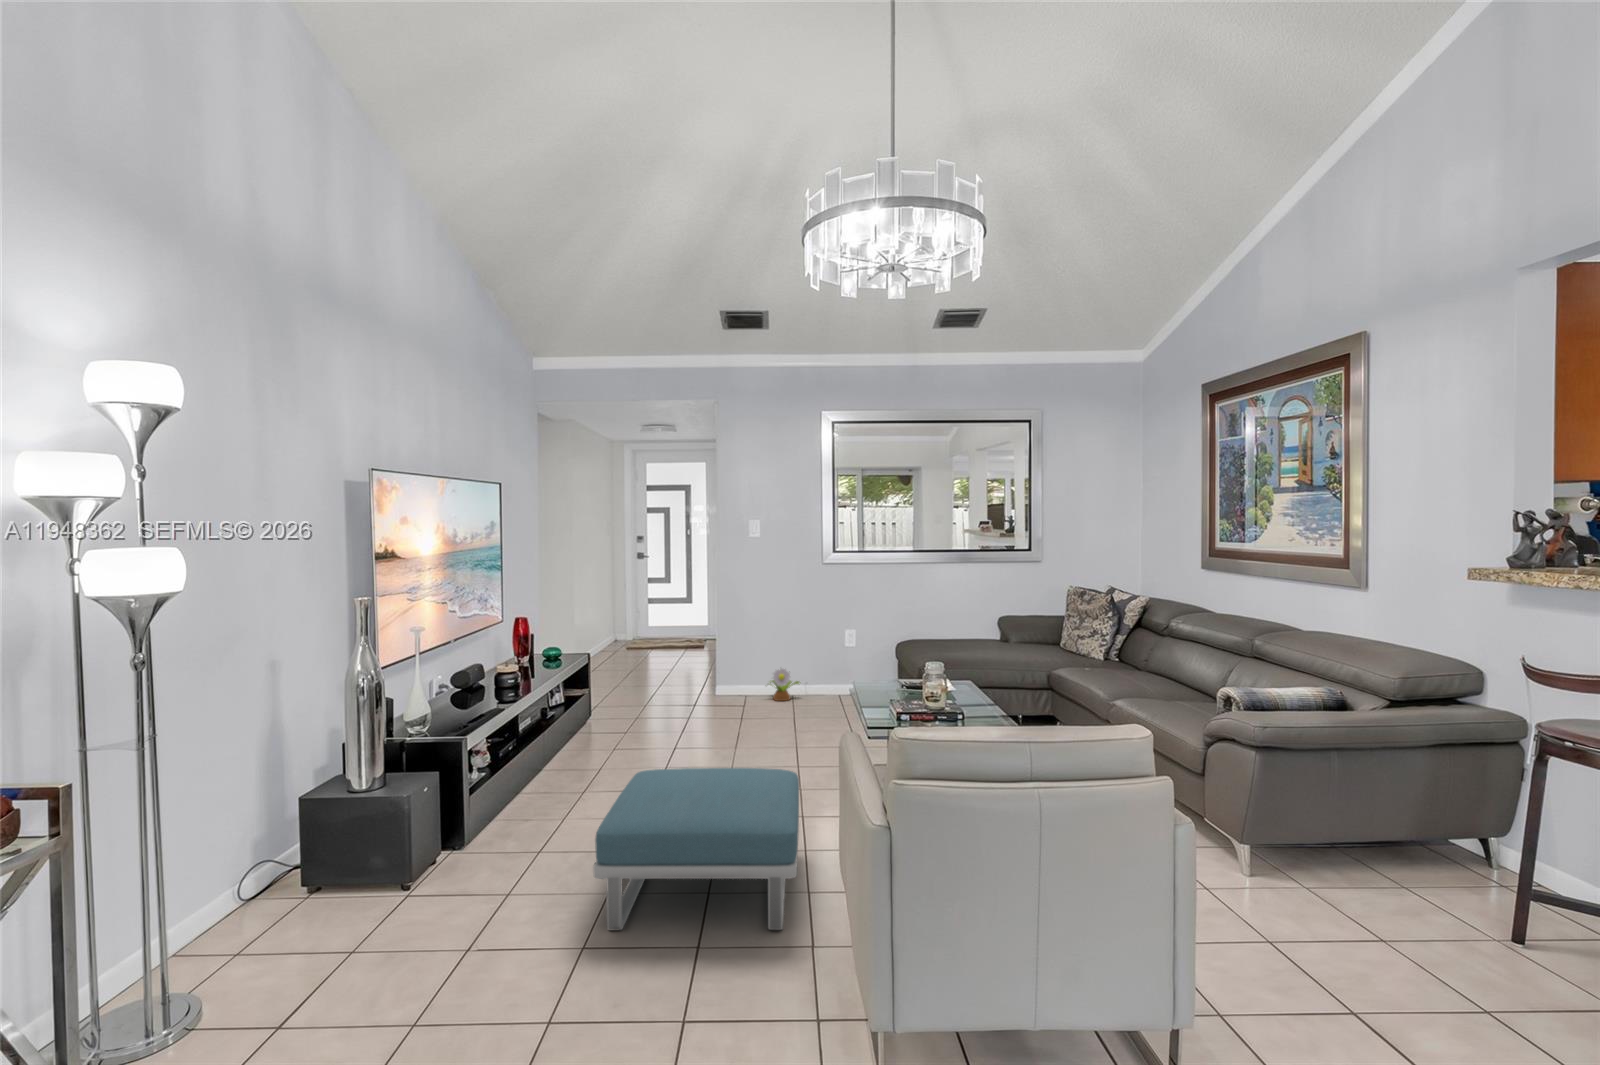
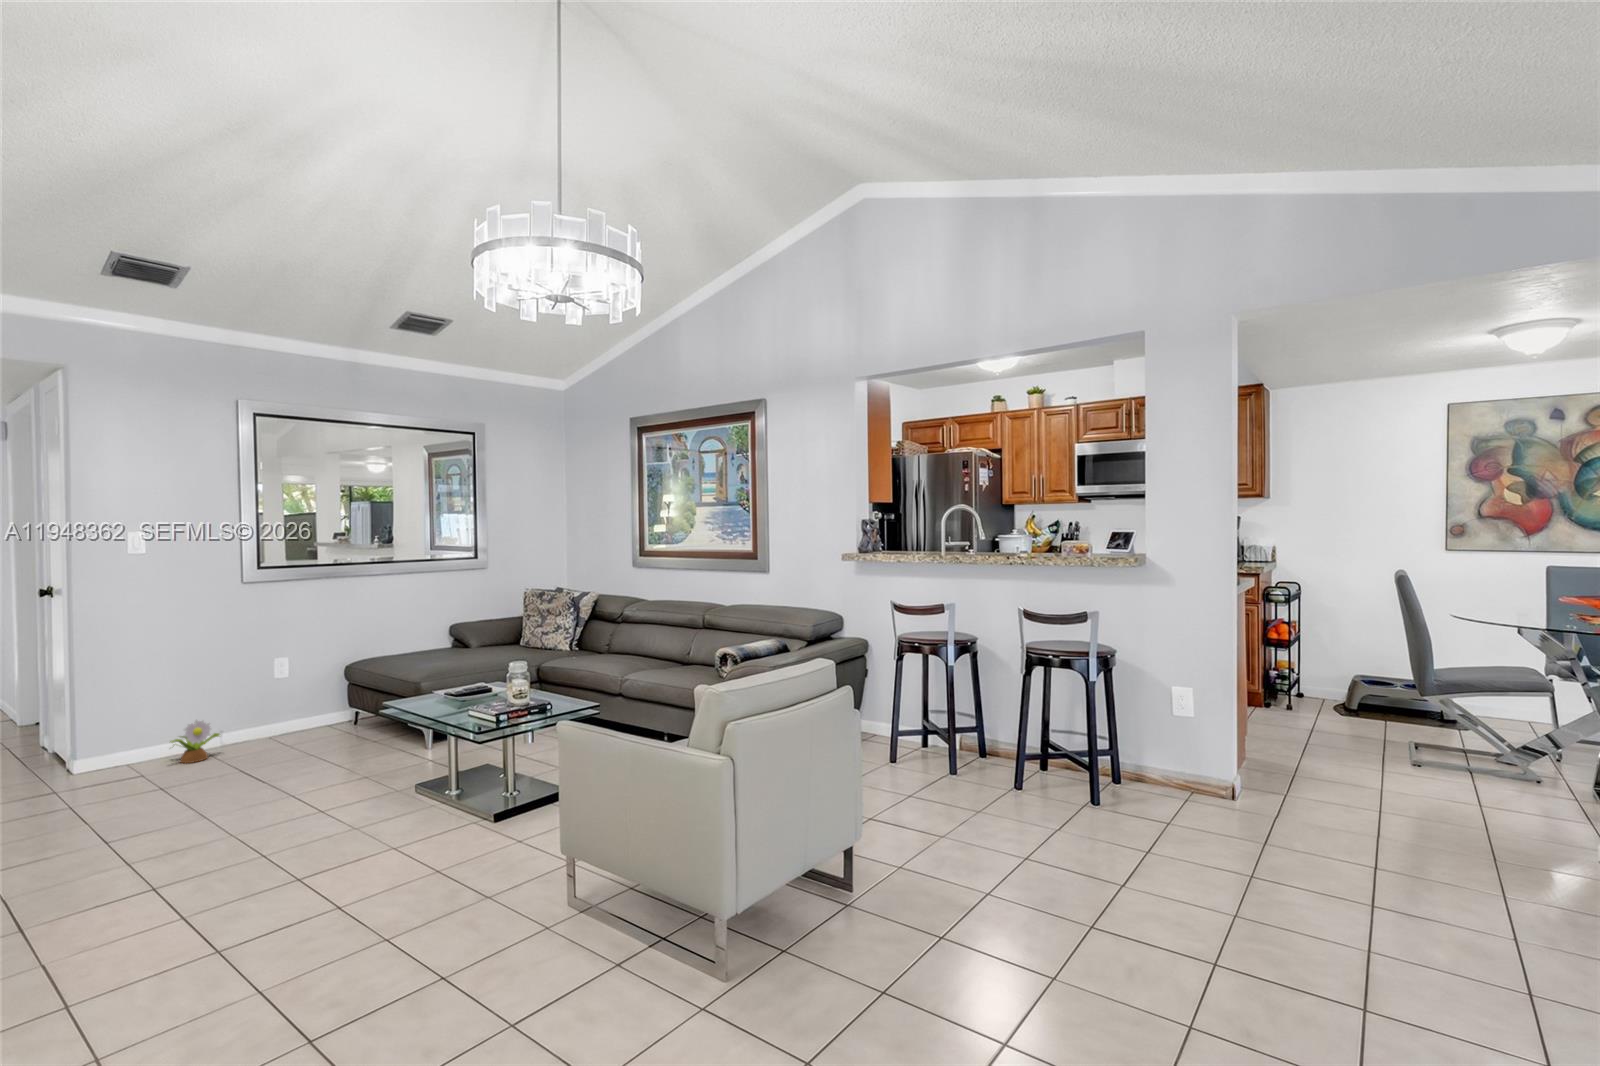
footstool: present [593,768,799,930] -> none [219,798,505,1019]

